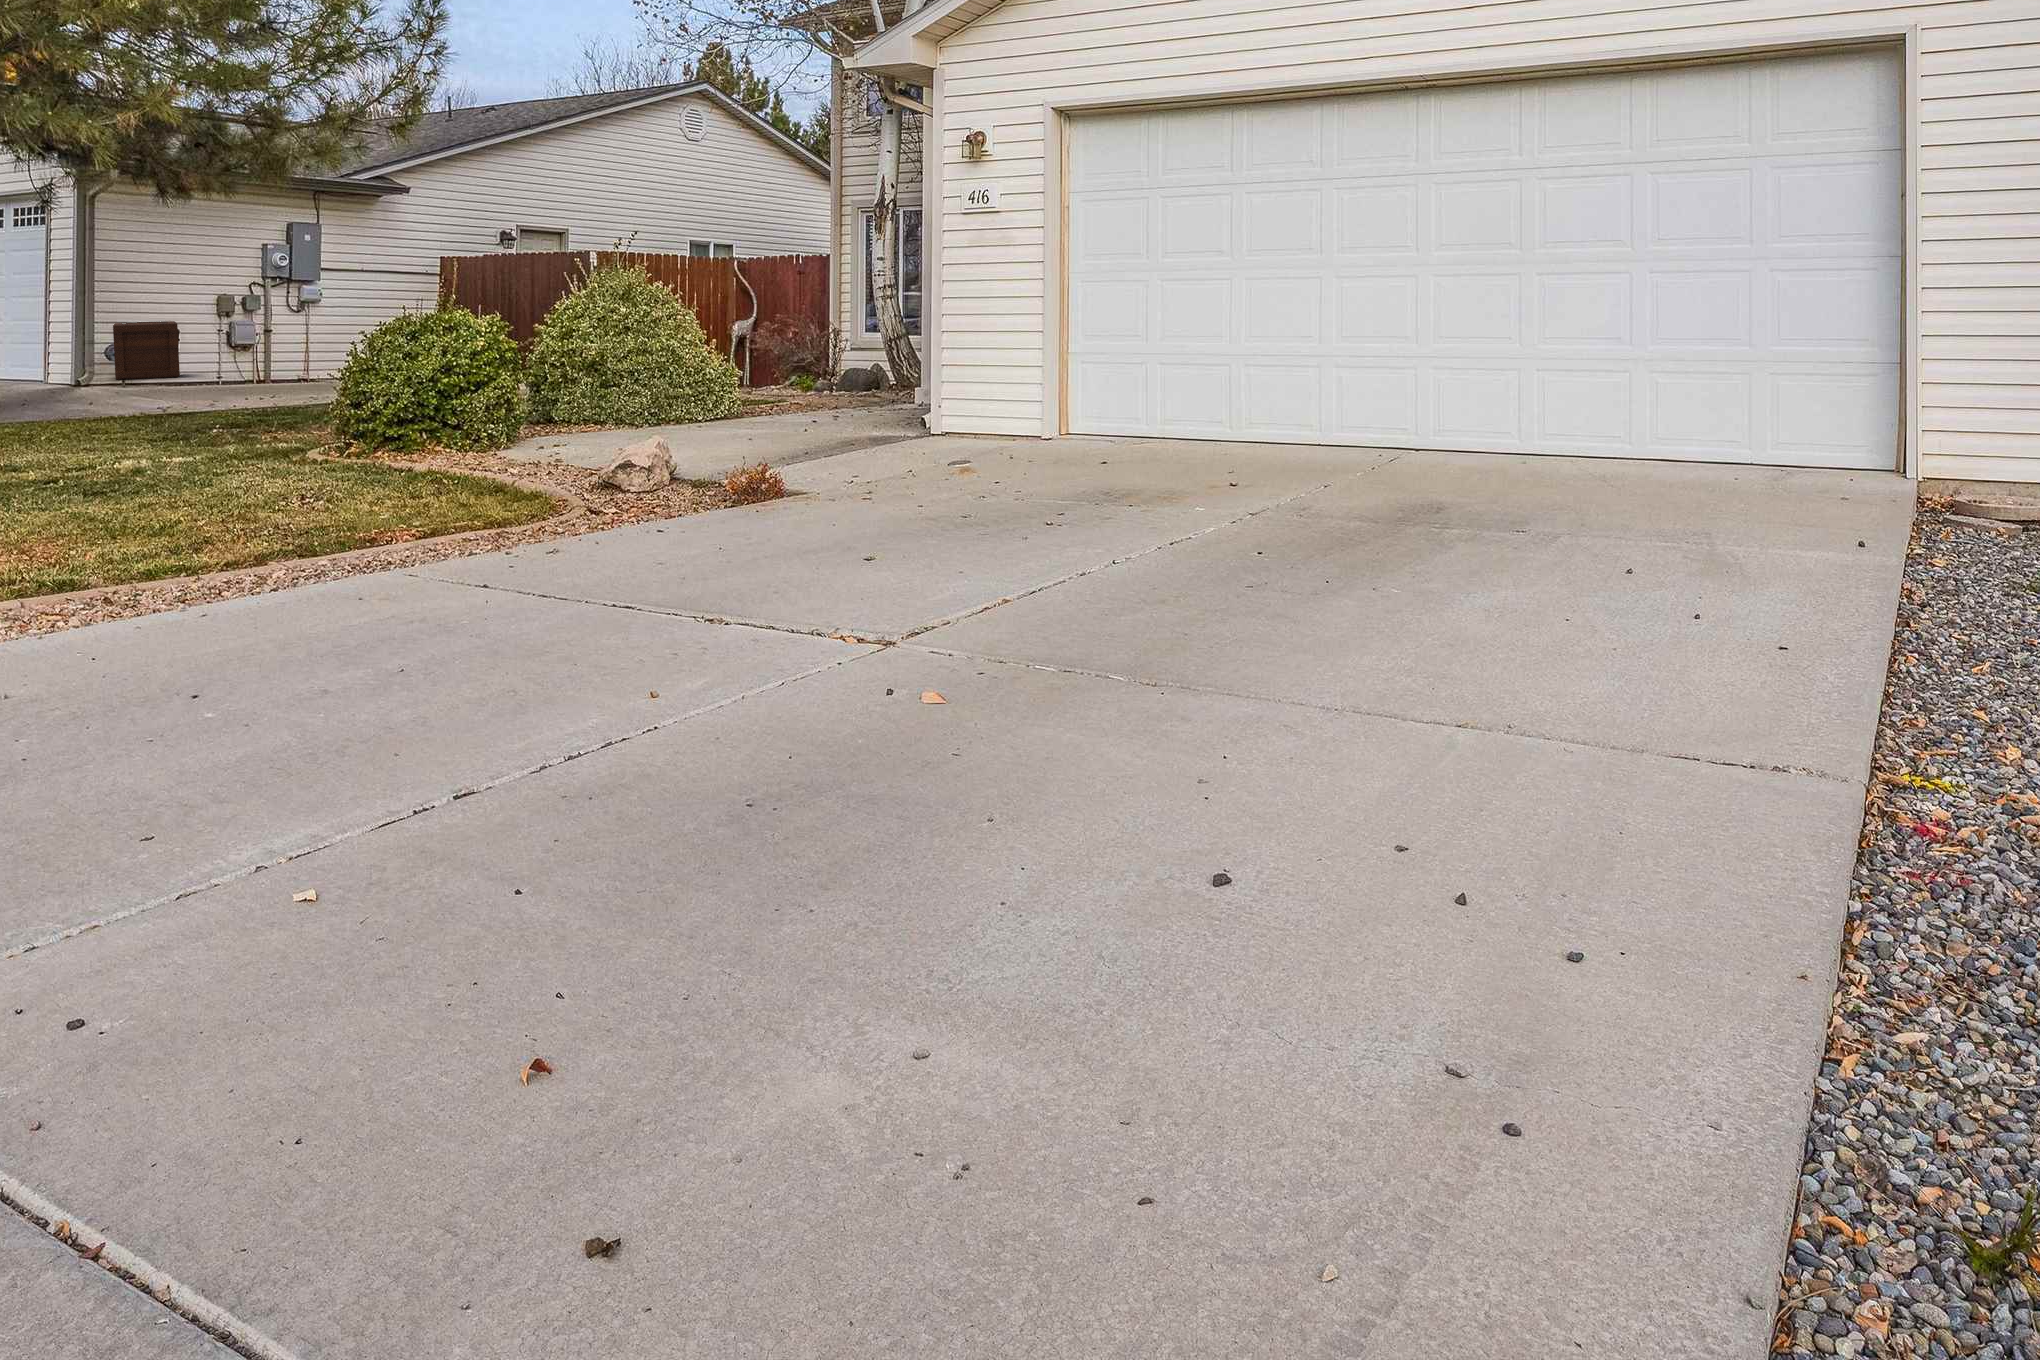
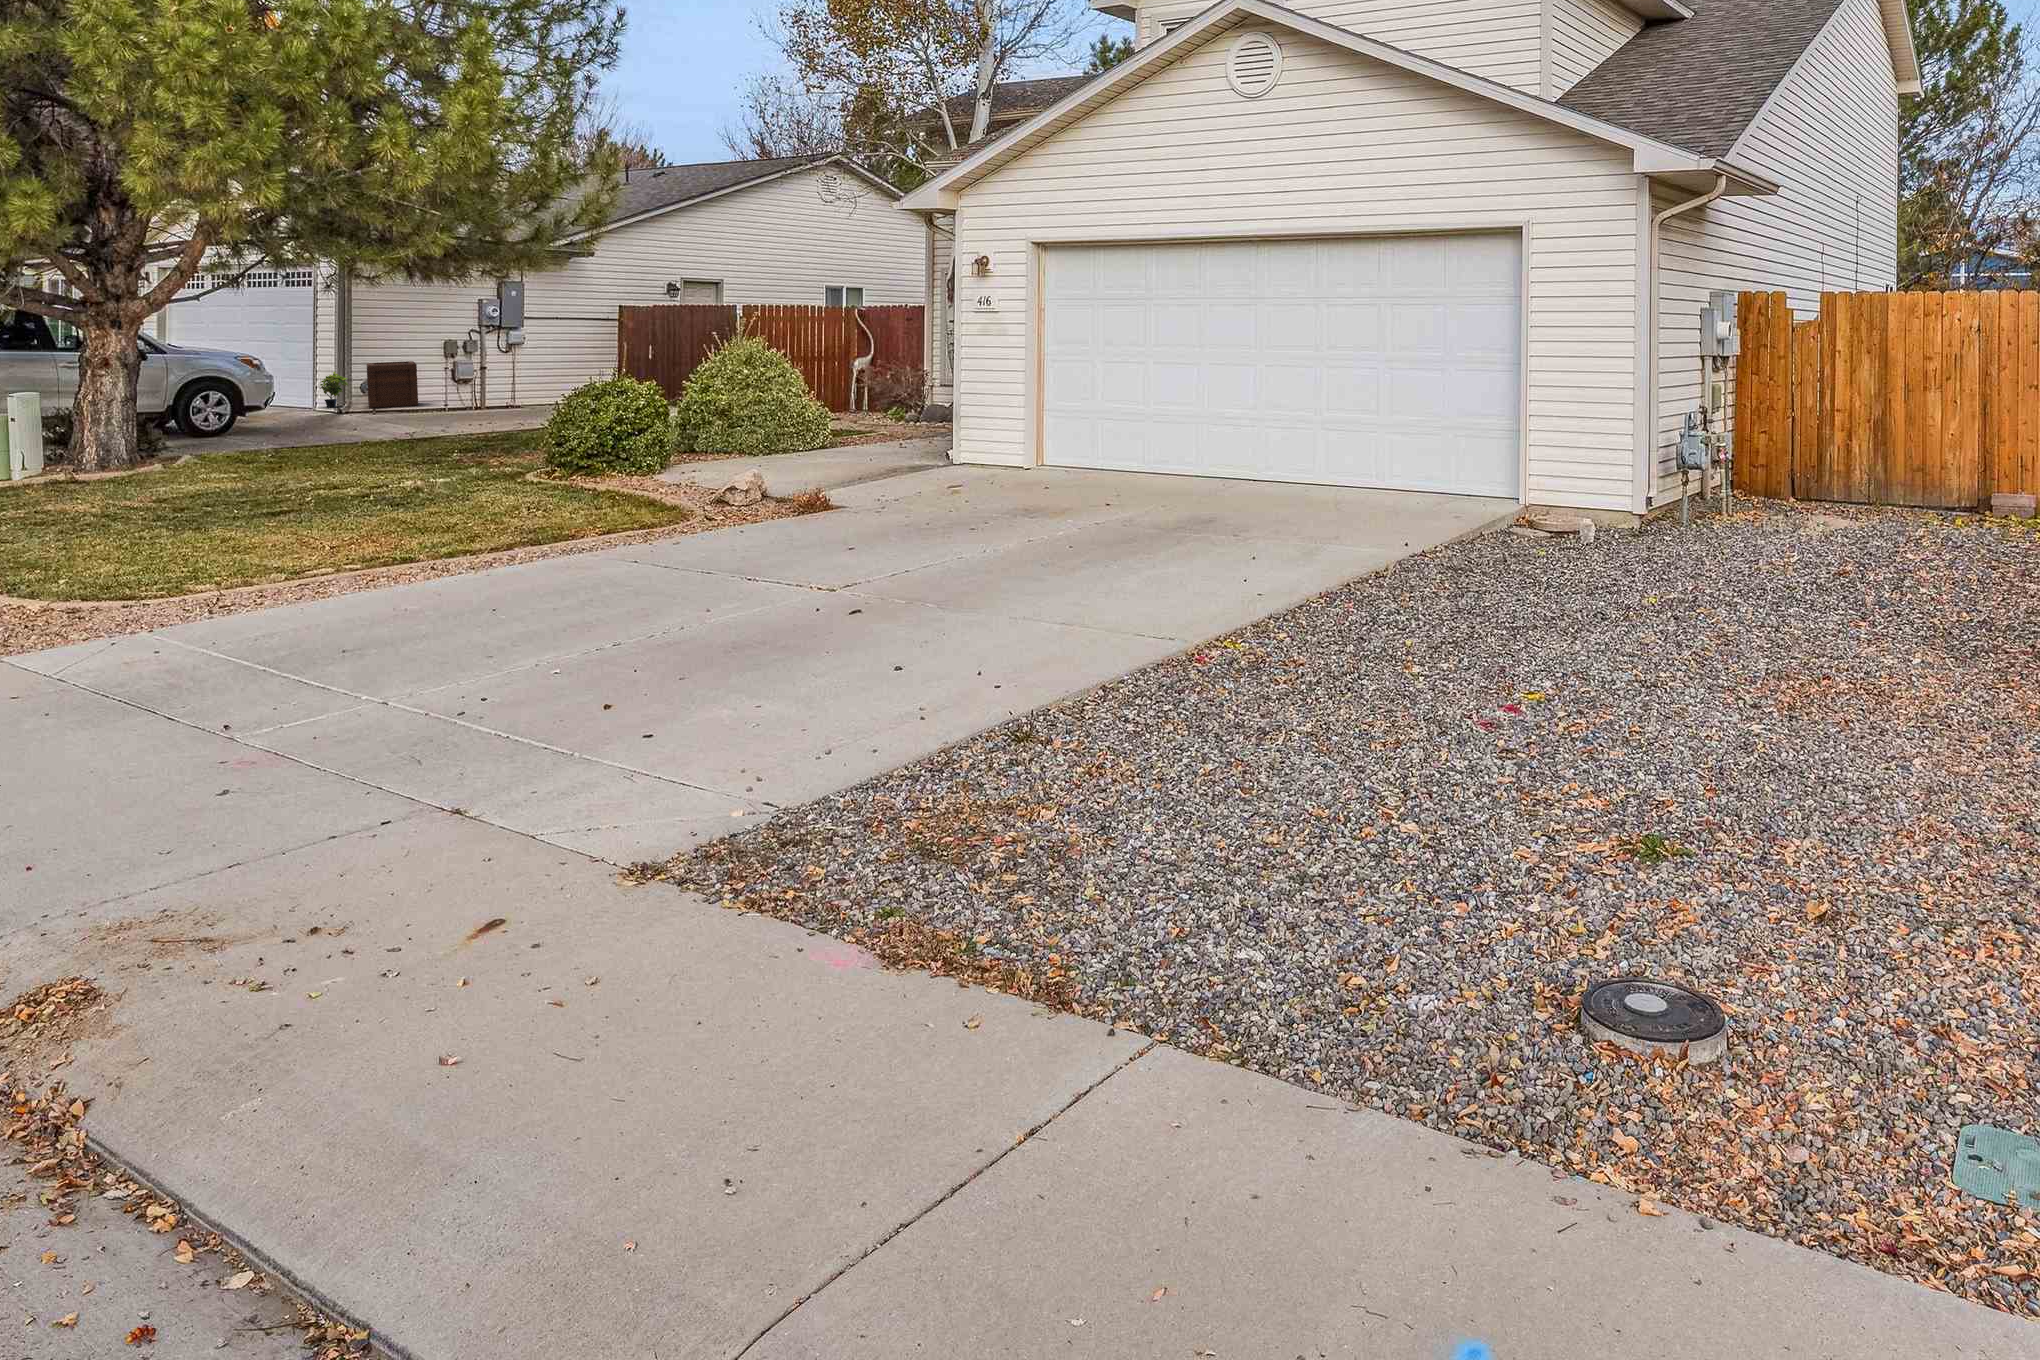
potted plant: none [52,333,90,379] -> present [320,372,348,407]

